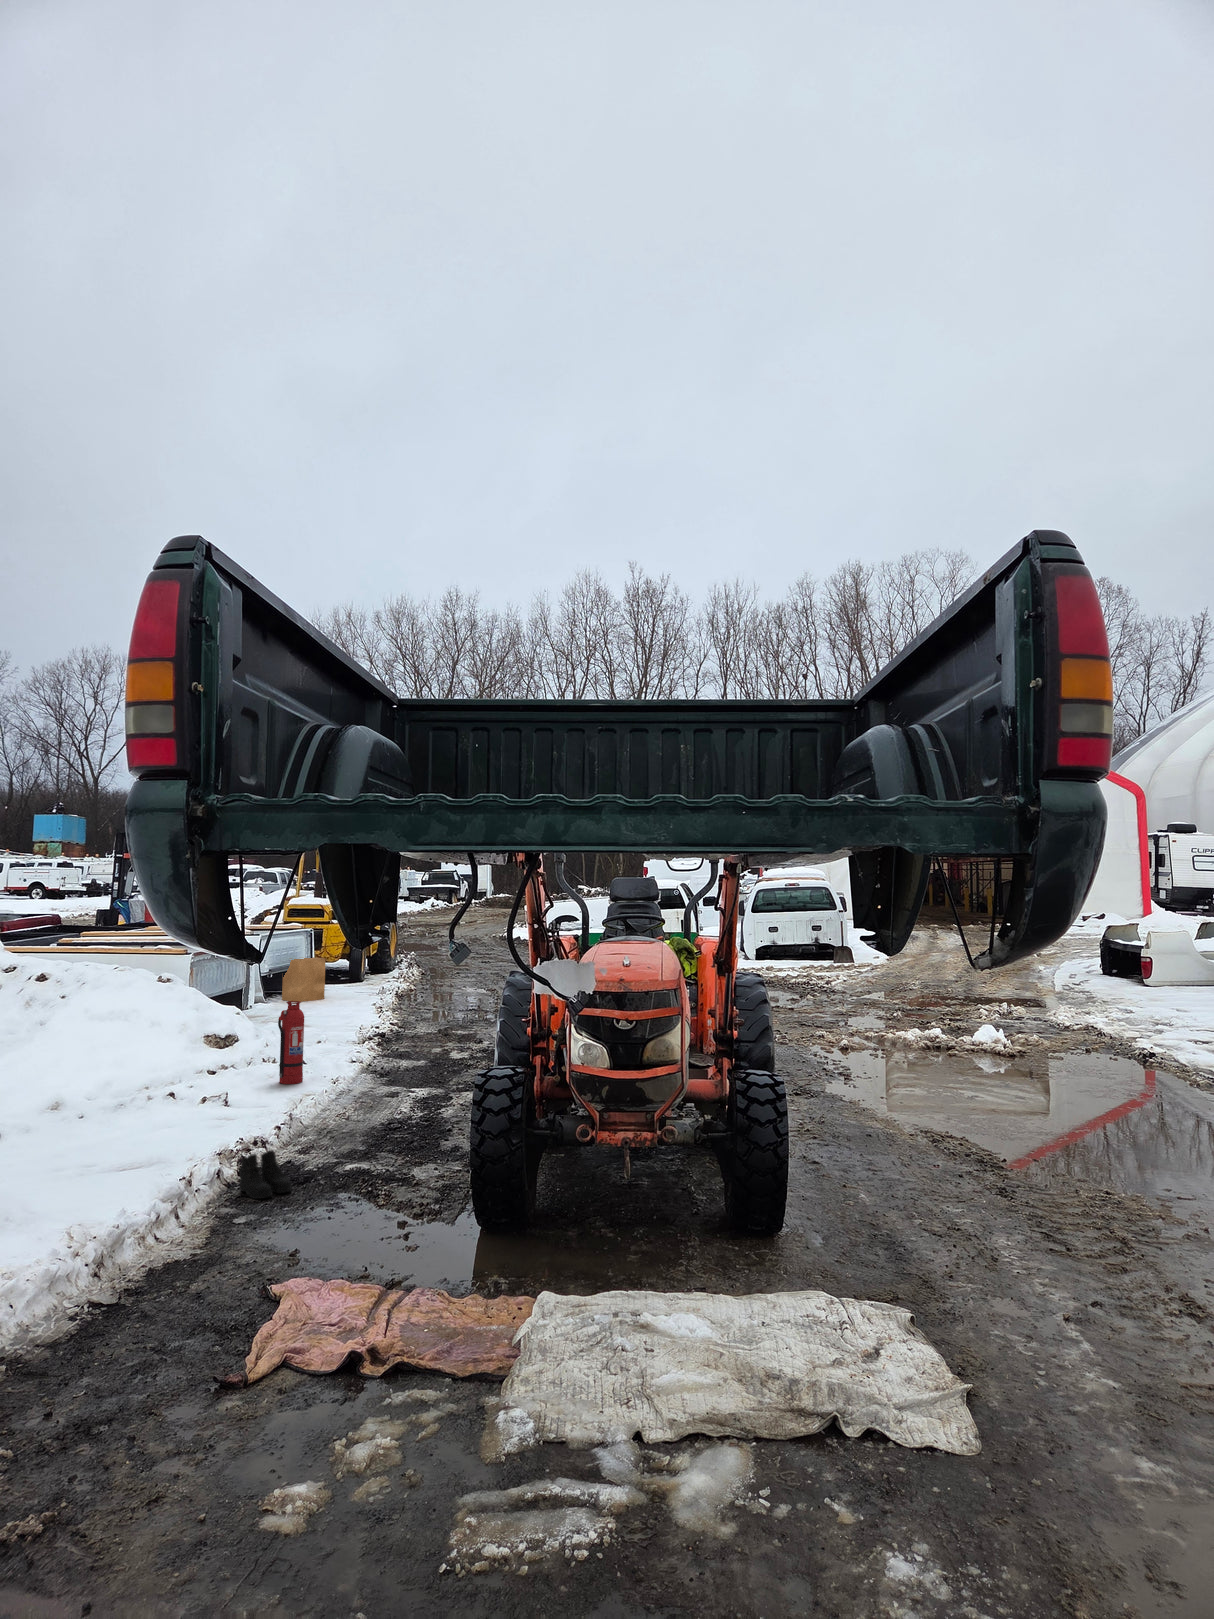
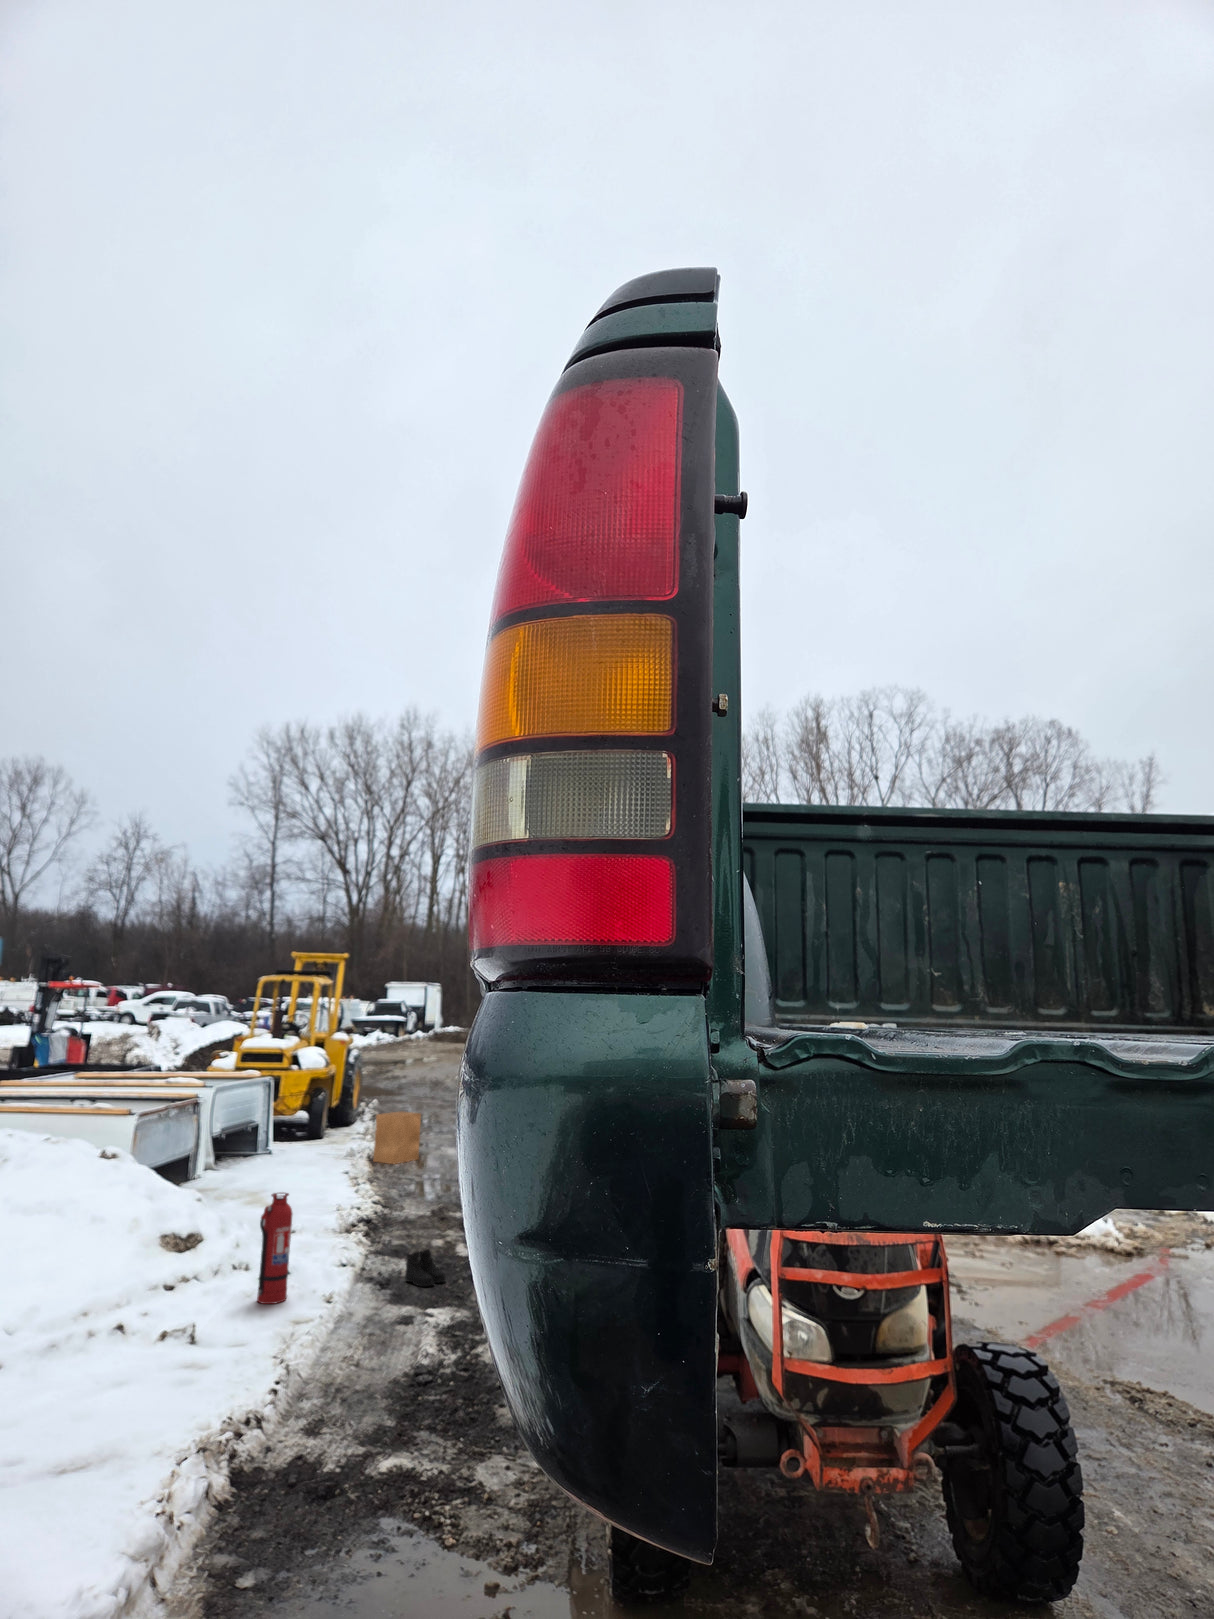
cardboard box: present [282,957,326,1002] -> present [374,1111,421,1164]
boots: present [240,1150,292,1199] -> present [405,1249,446,1287]

